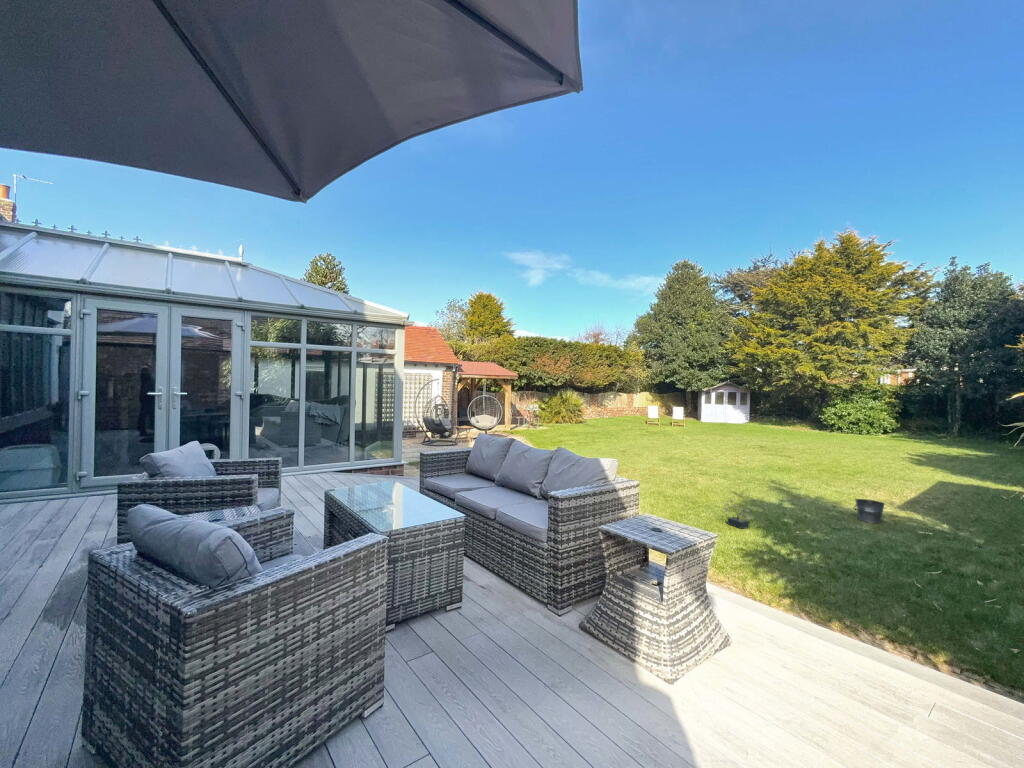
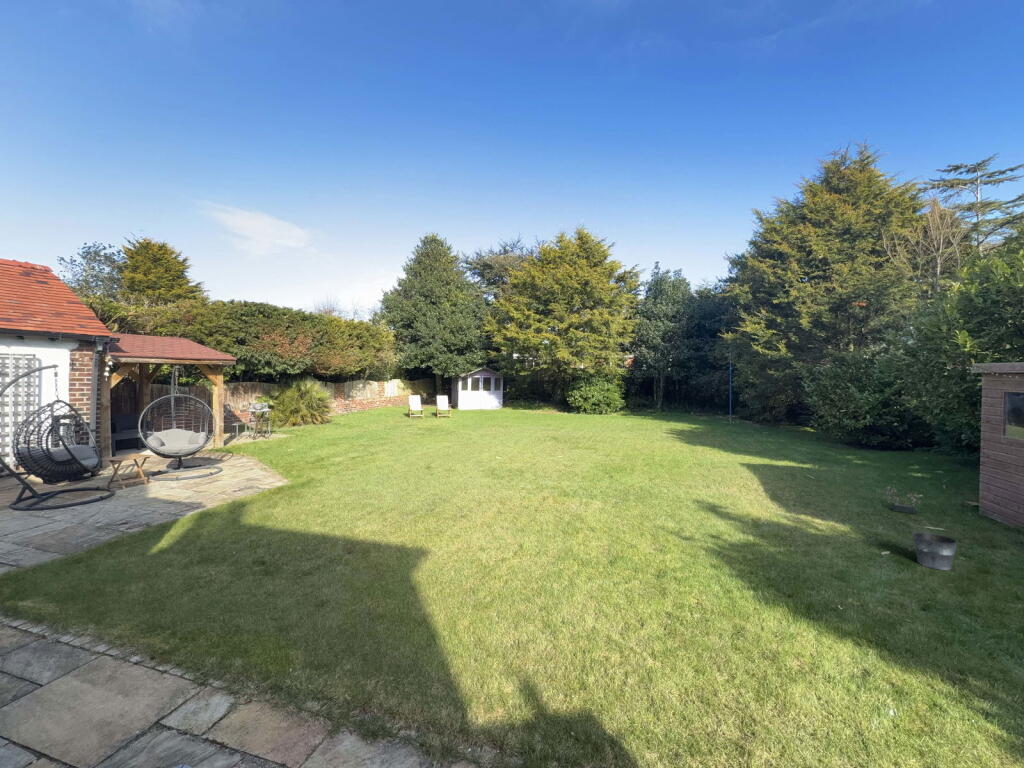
decorative plant: present [724,501,753,529] -> present [886,487,916,513]

